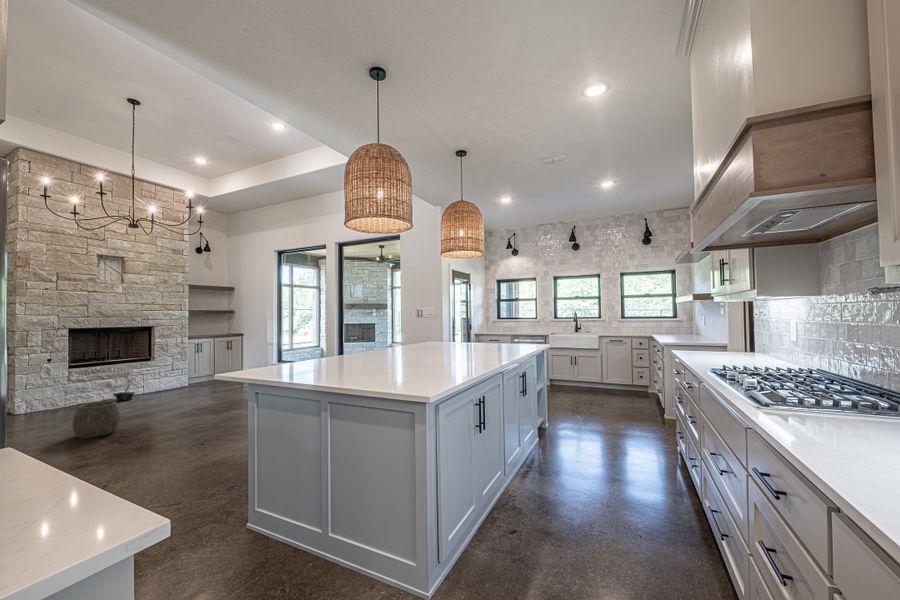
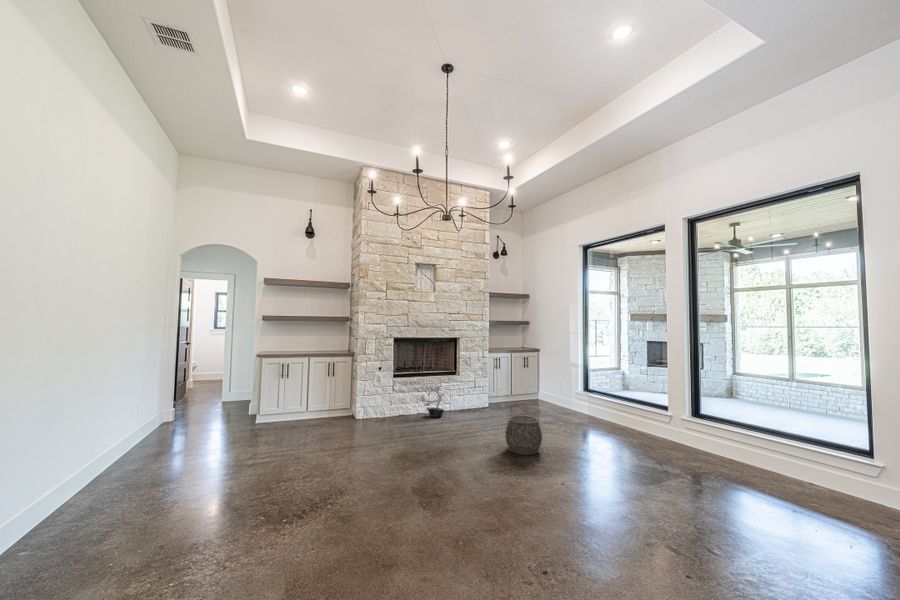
woven basket: present [73,401,120,438] -> present [505,416,542,455]

